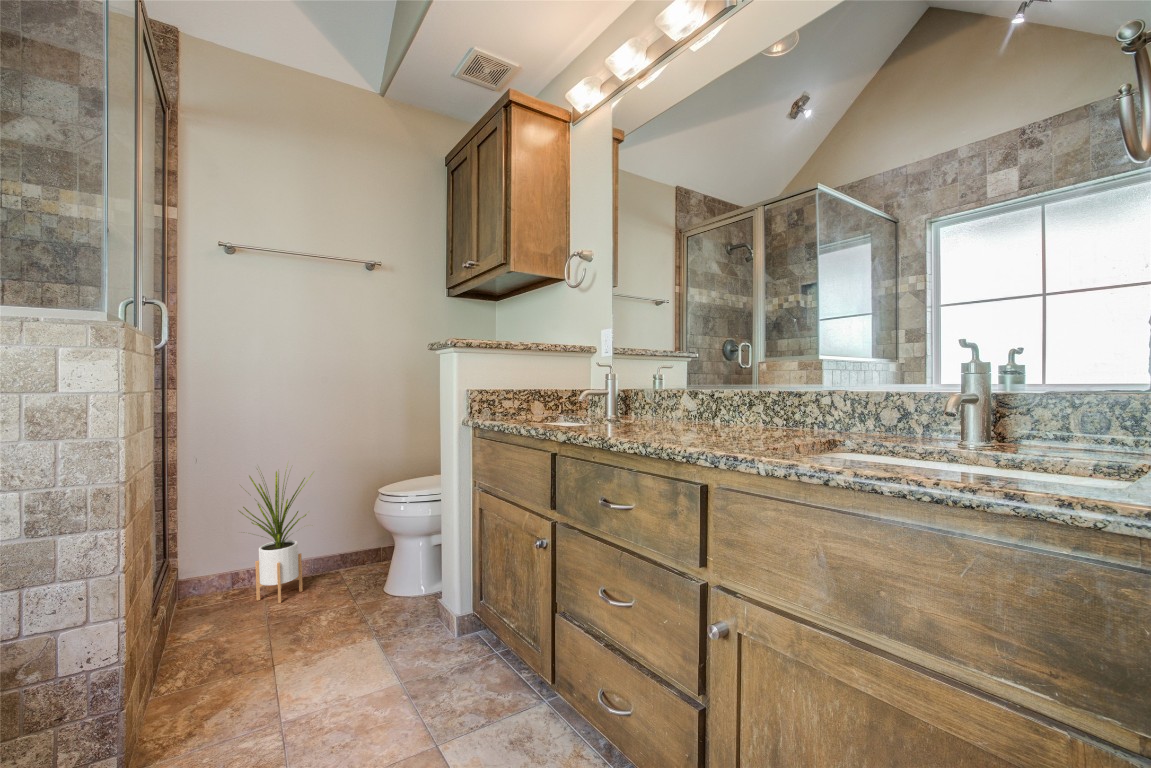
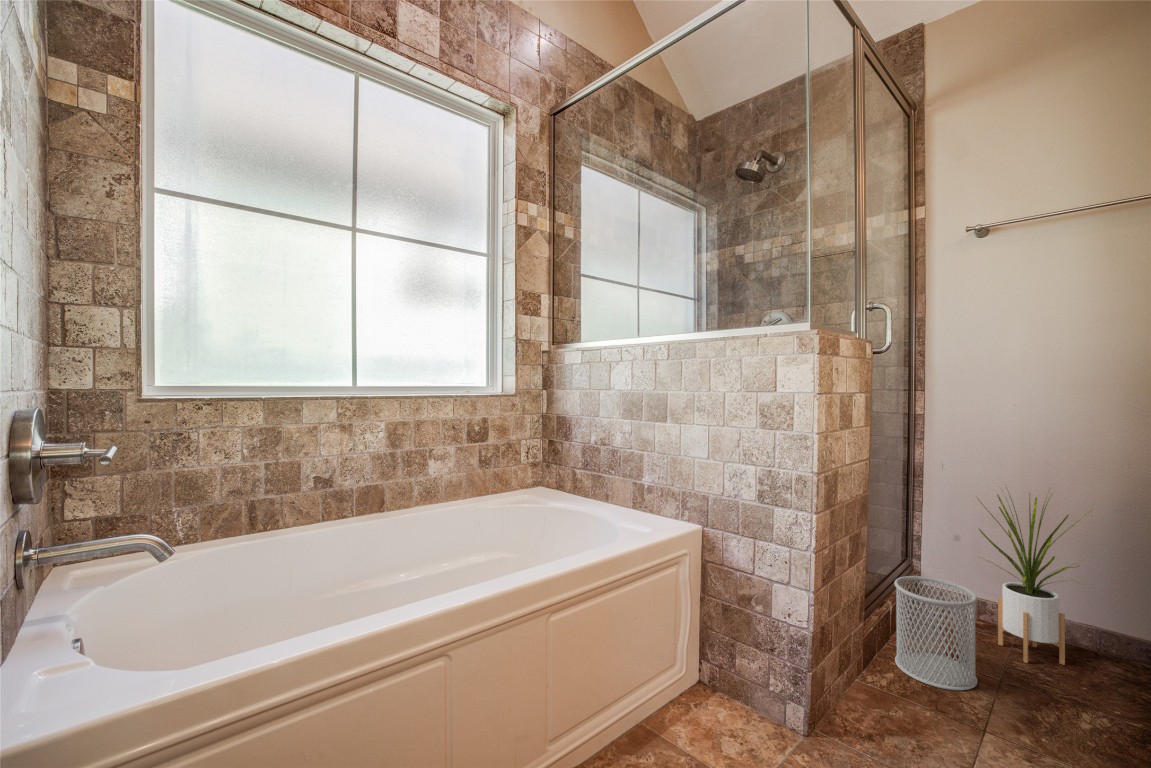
wastebasket: none [176,560,255,664] -> present [894,576,978,690]

